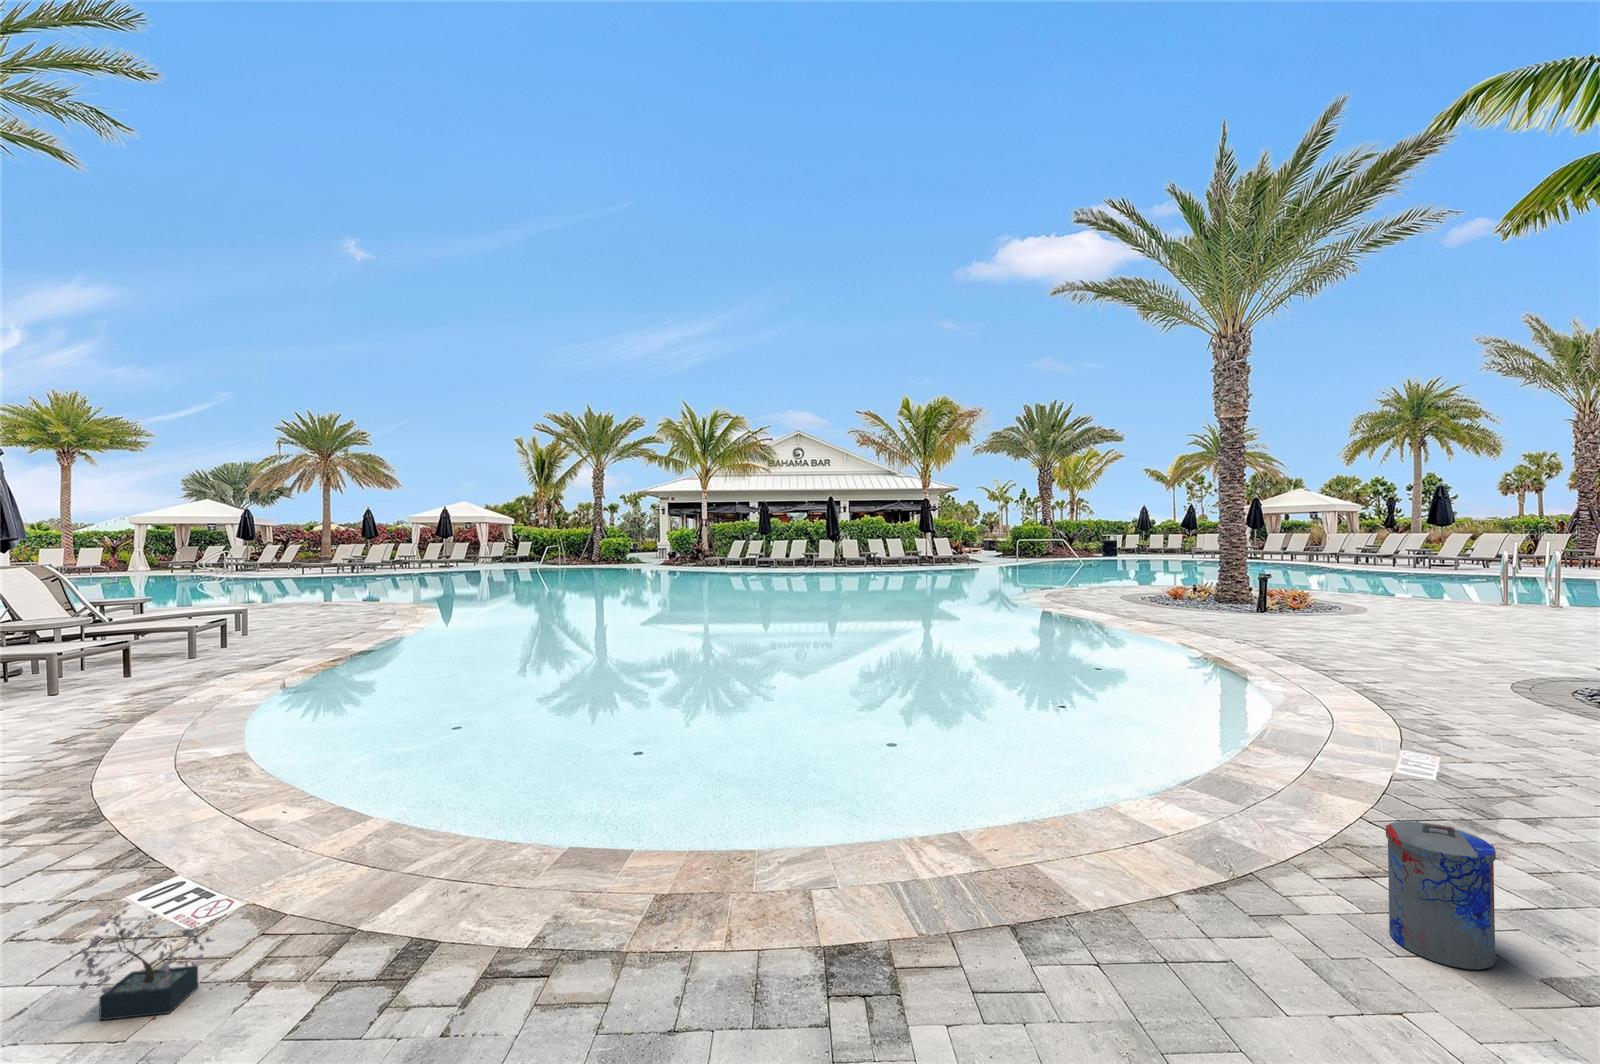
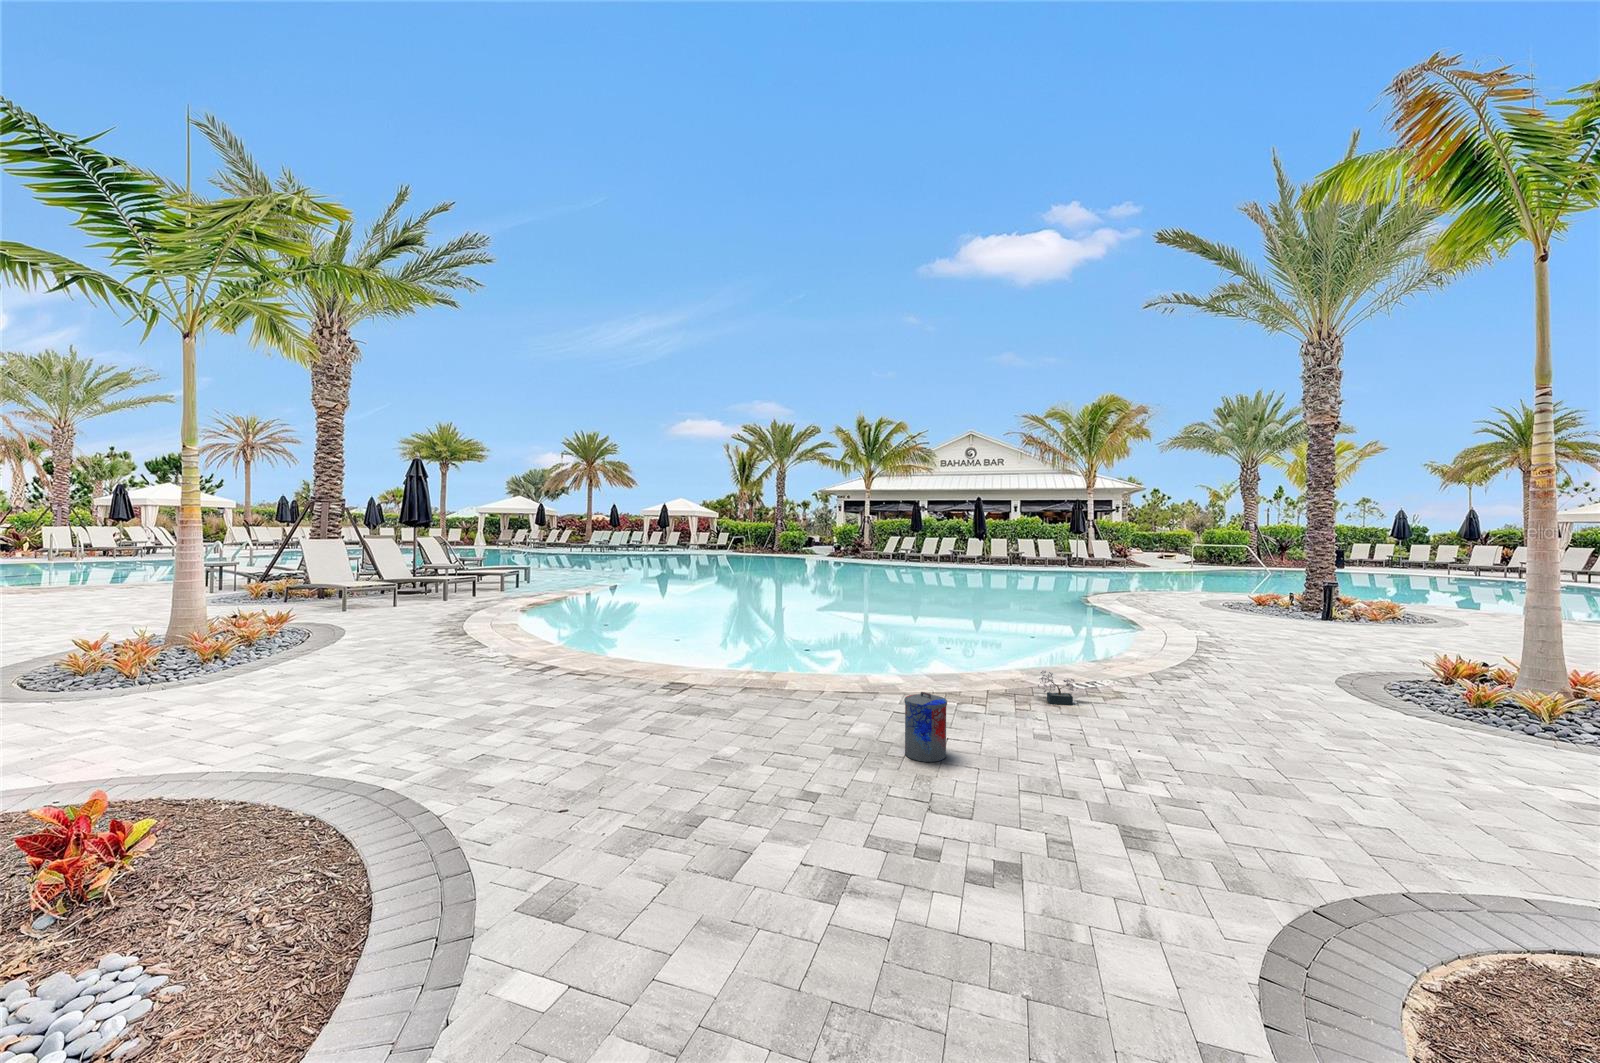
decorative plant: present [70,910,213,1020] -> present [1038,671,1078,705]

